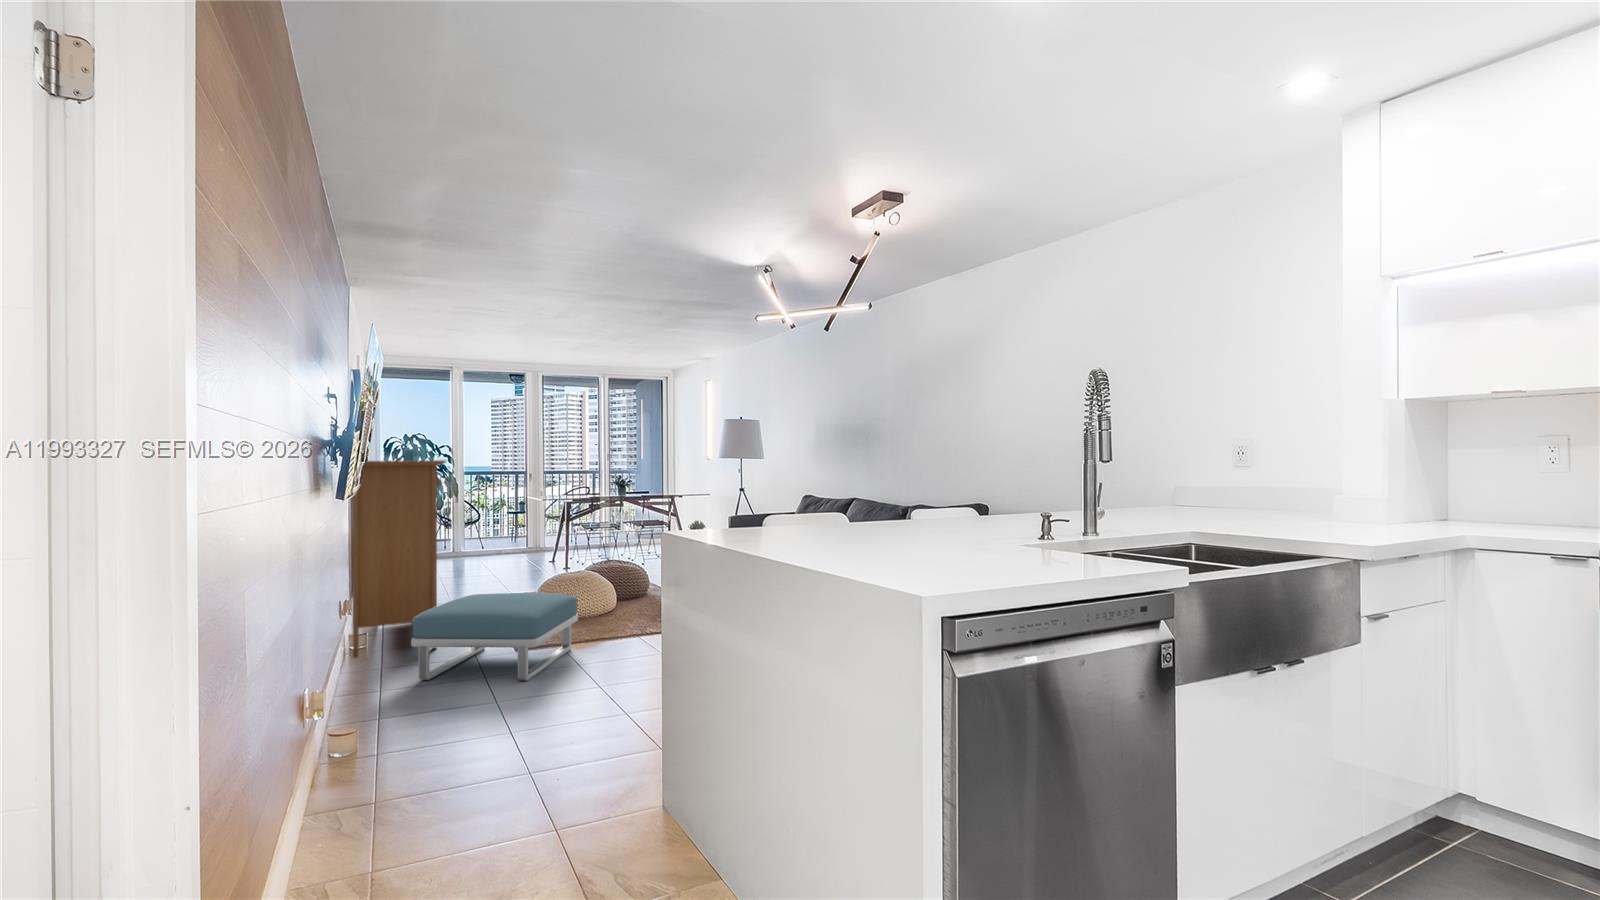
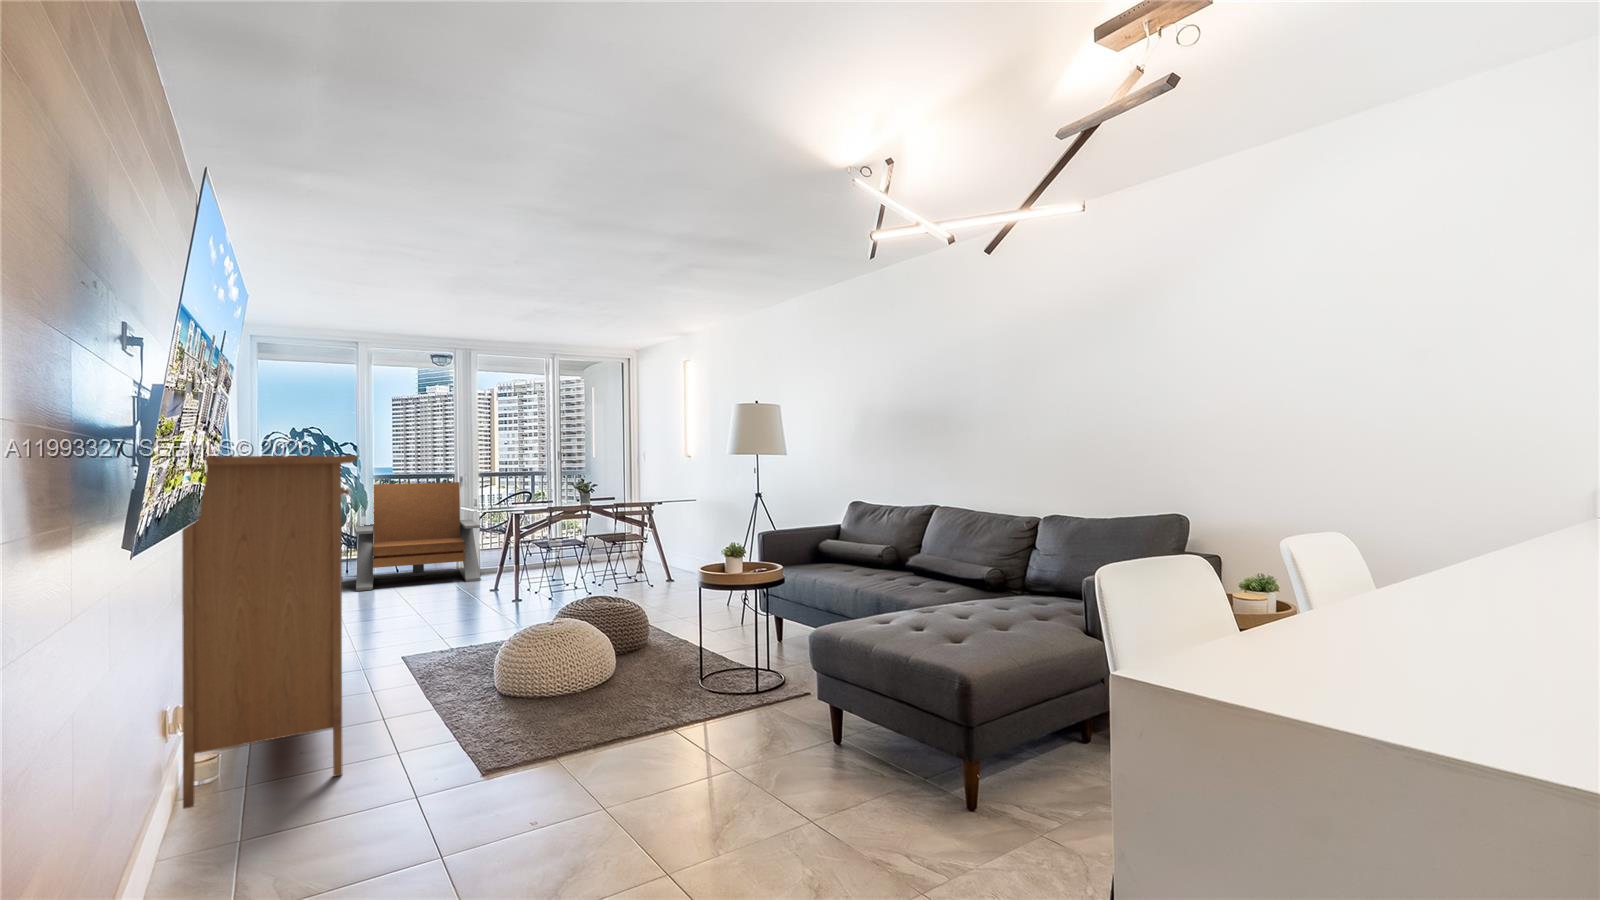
lounge chair: none [450,477,543,559] -> present [356,482,480,591]
footstool: present [411,593,578,681] -> none [293,675,589,869]

